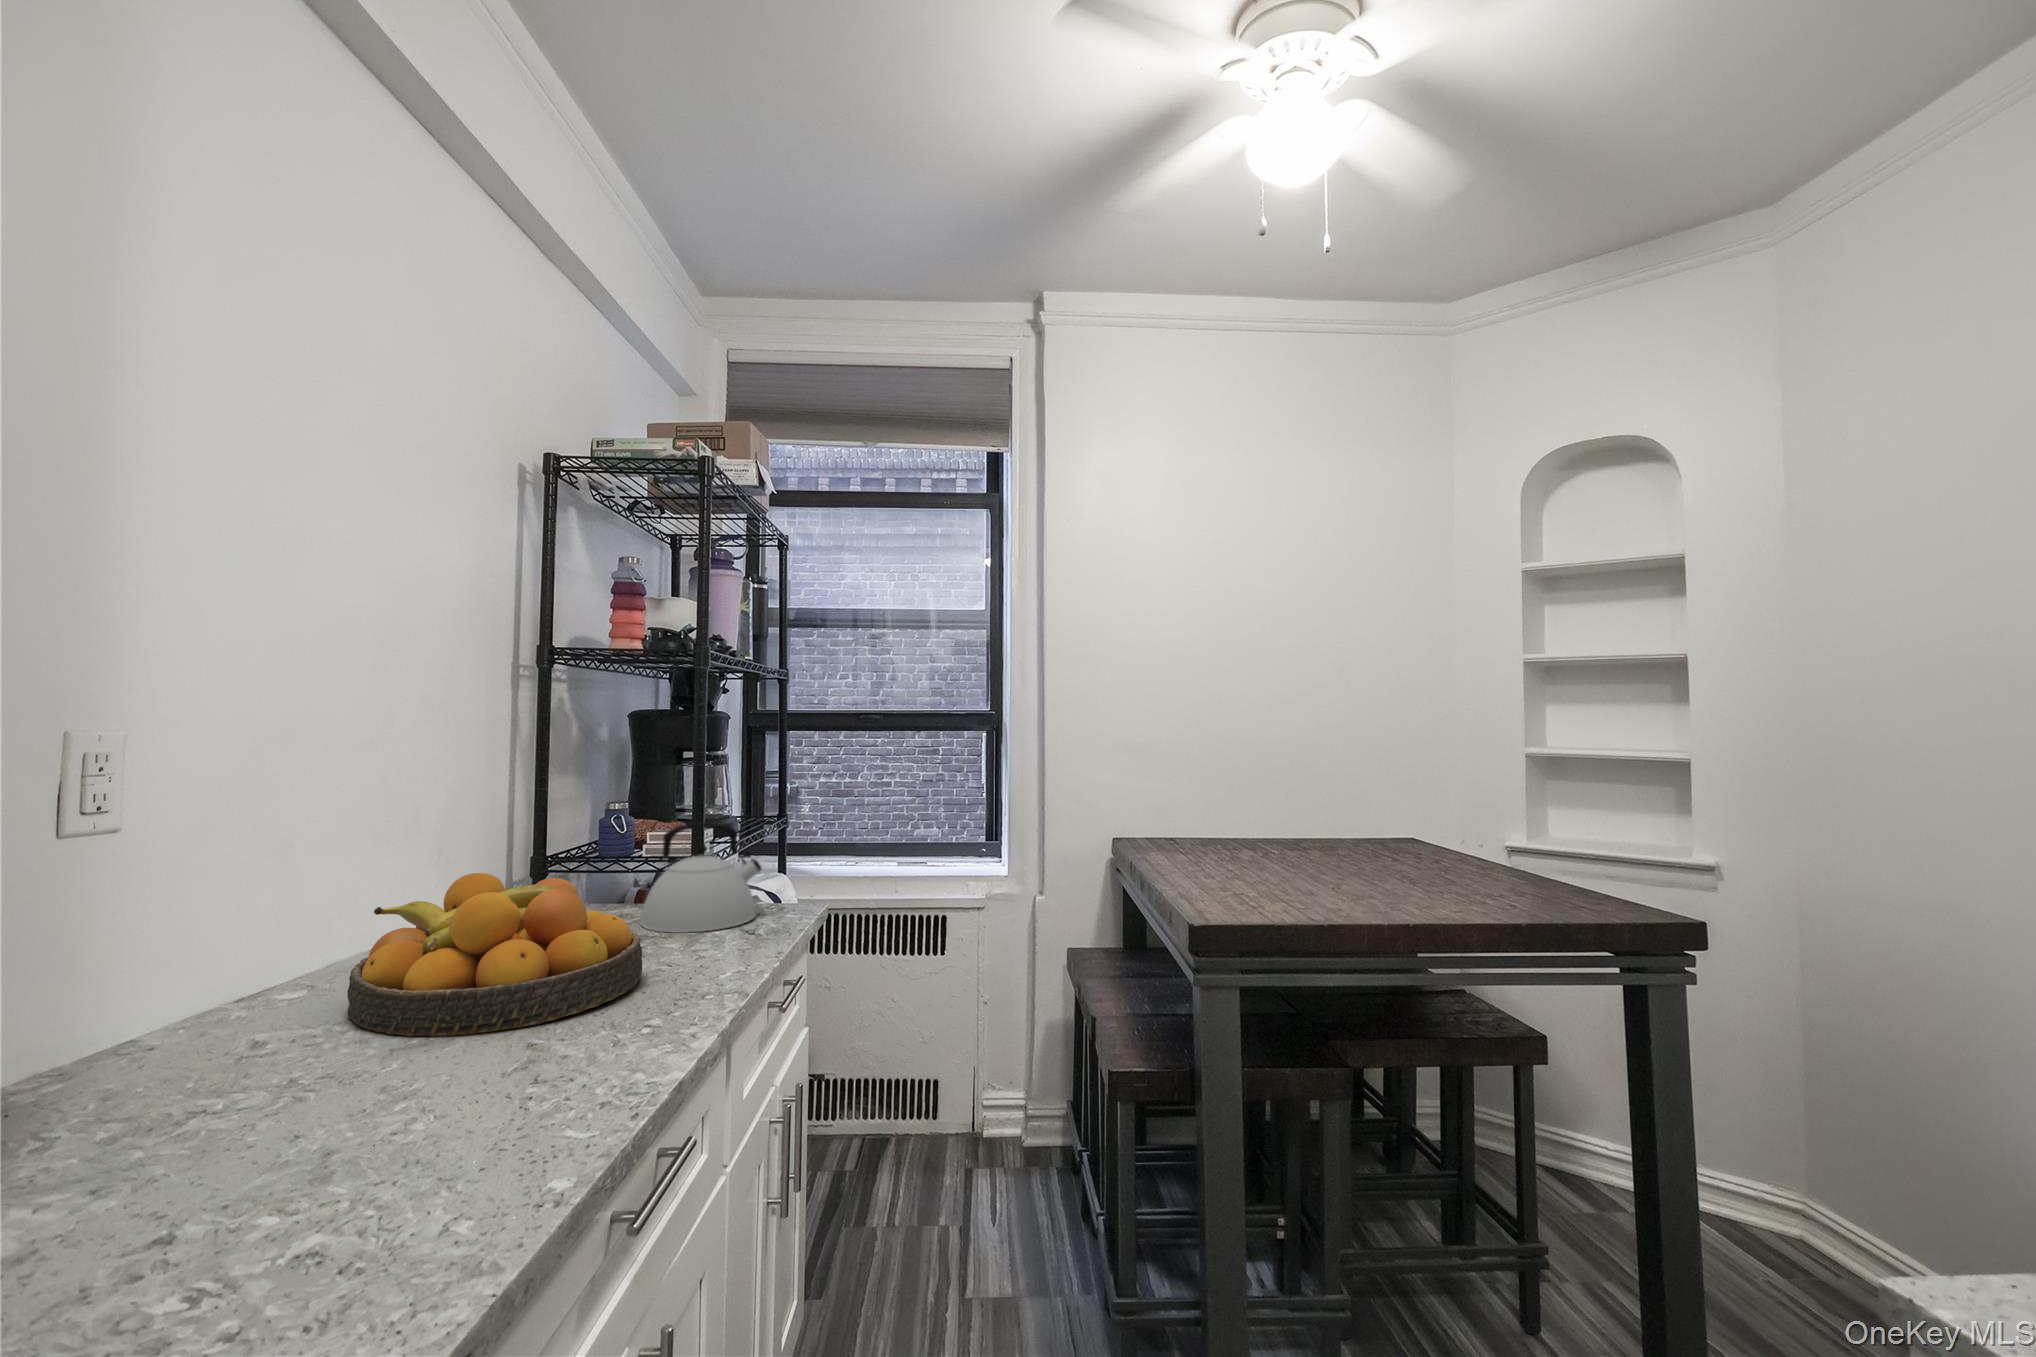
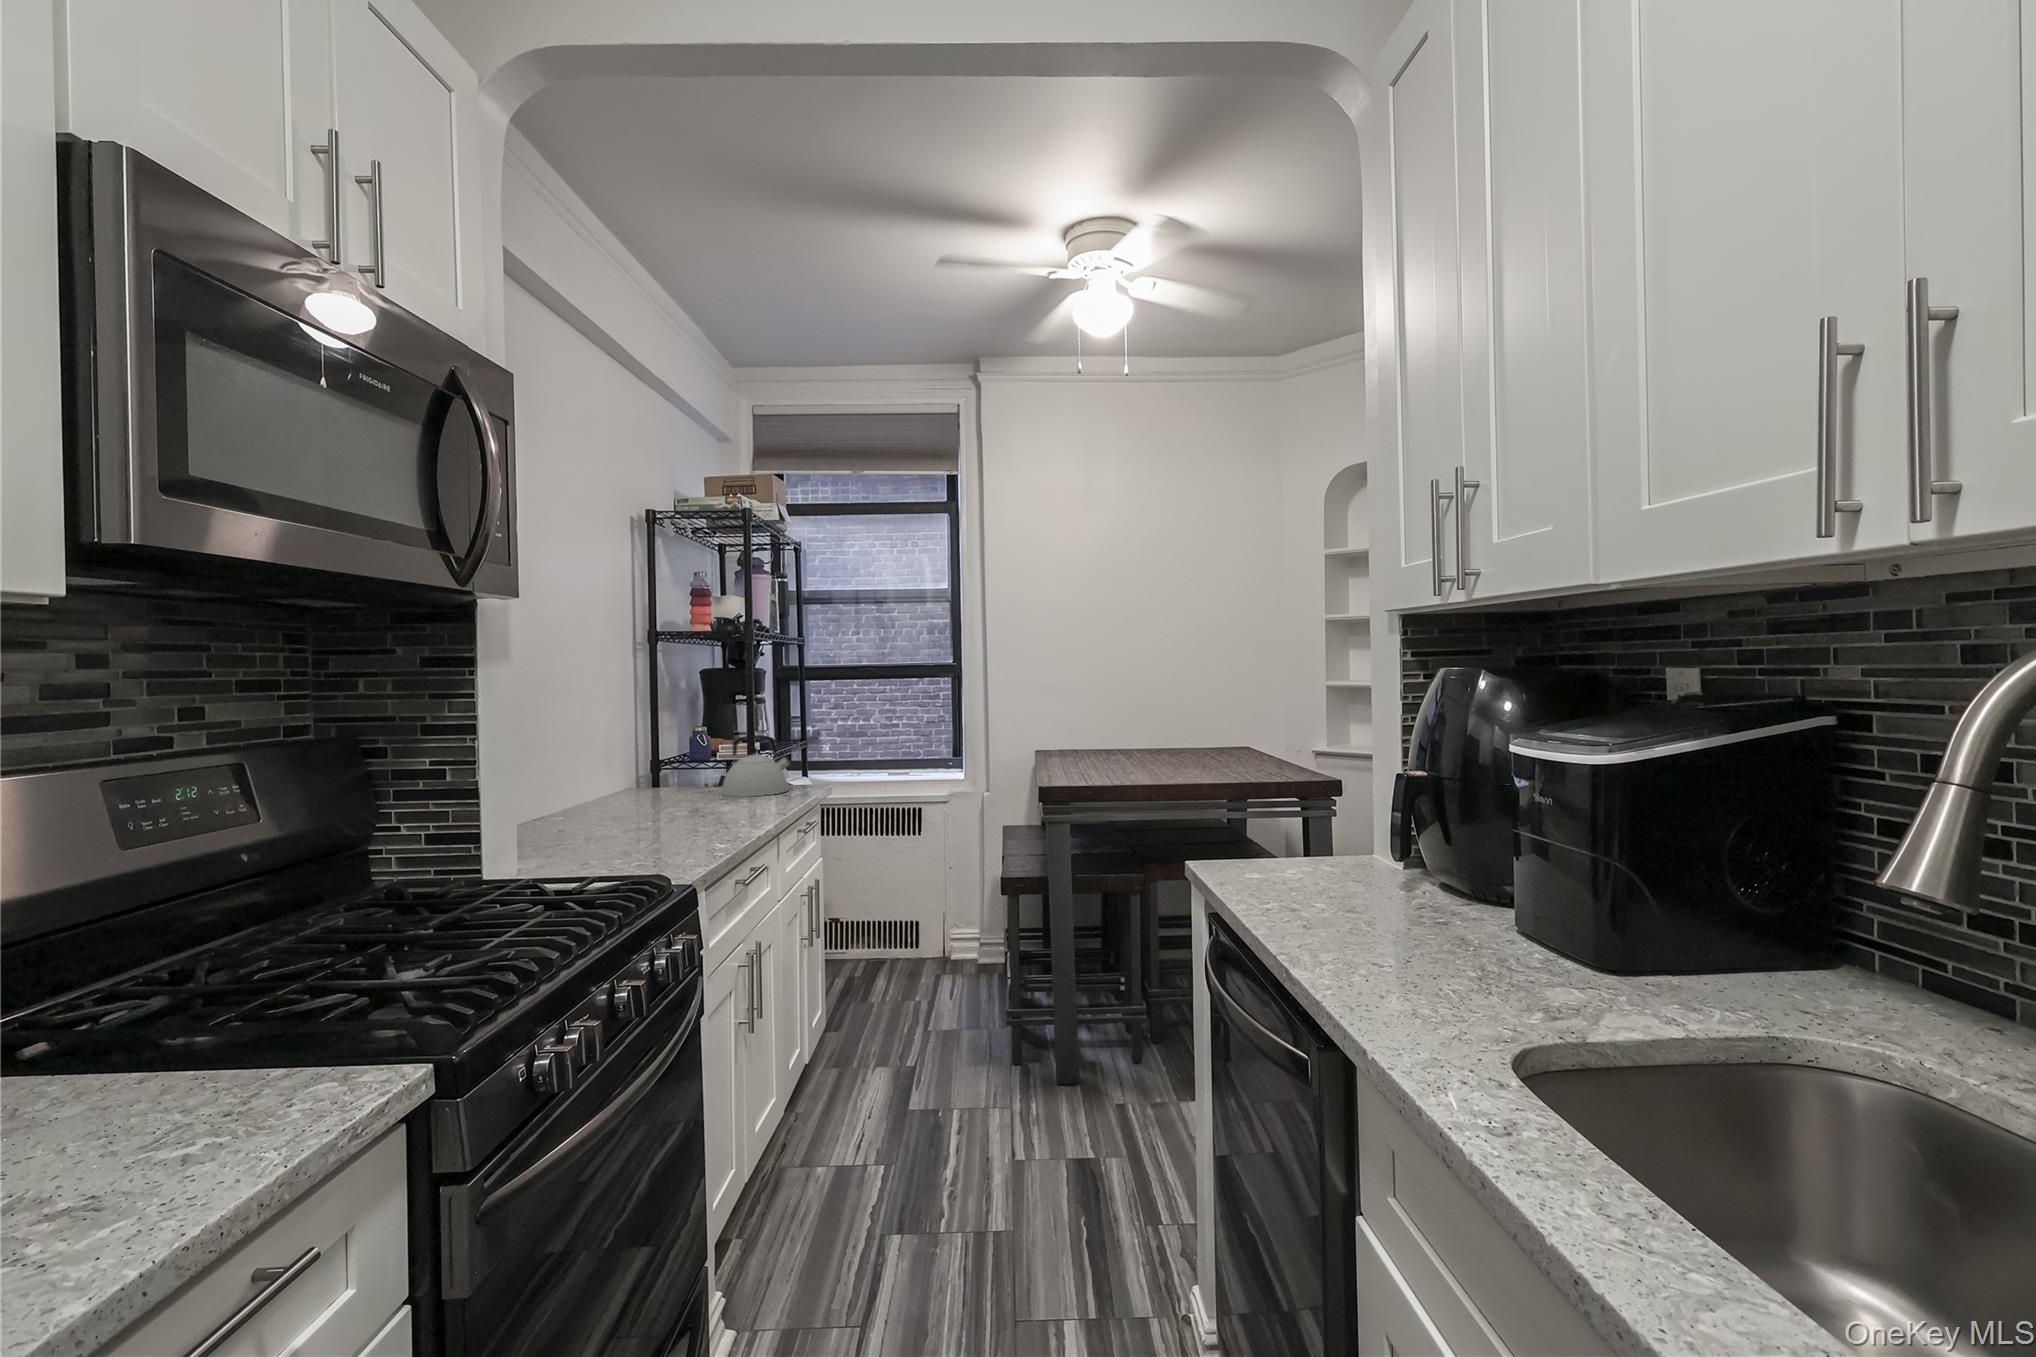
fruit bowl: present [347,873,642,1037] -> none [591,755,730,825]

